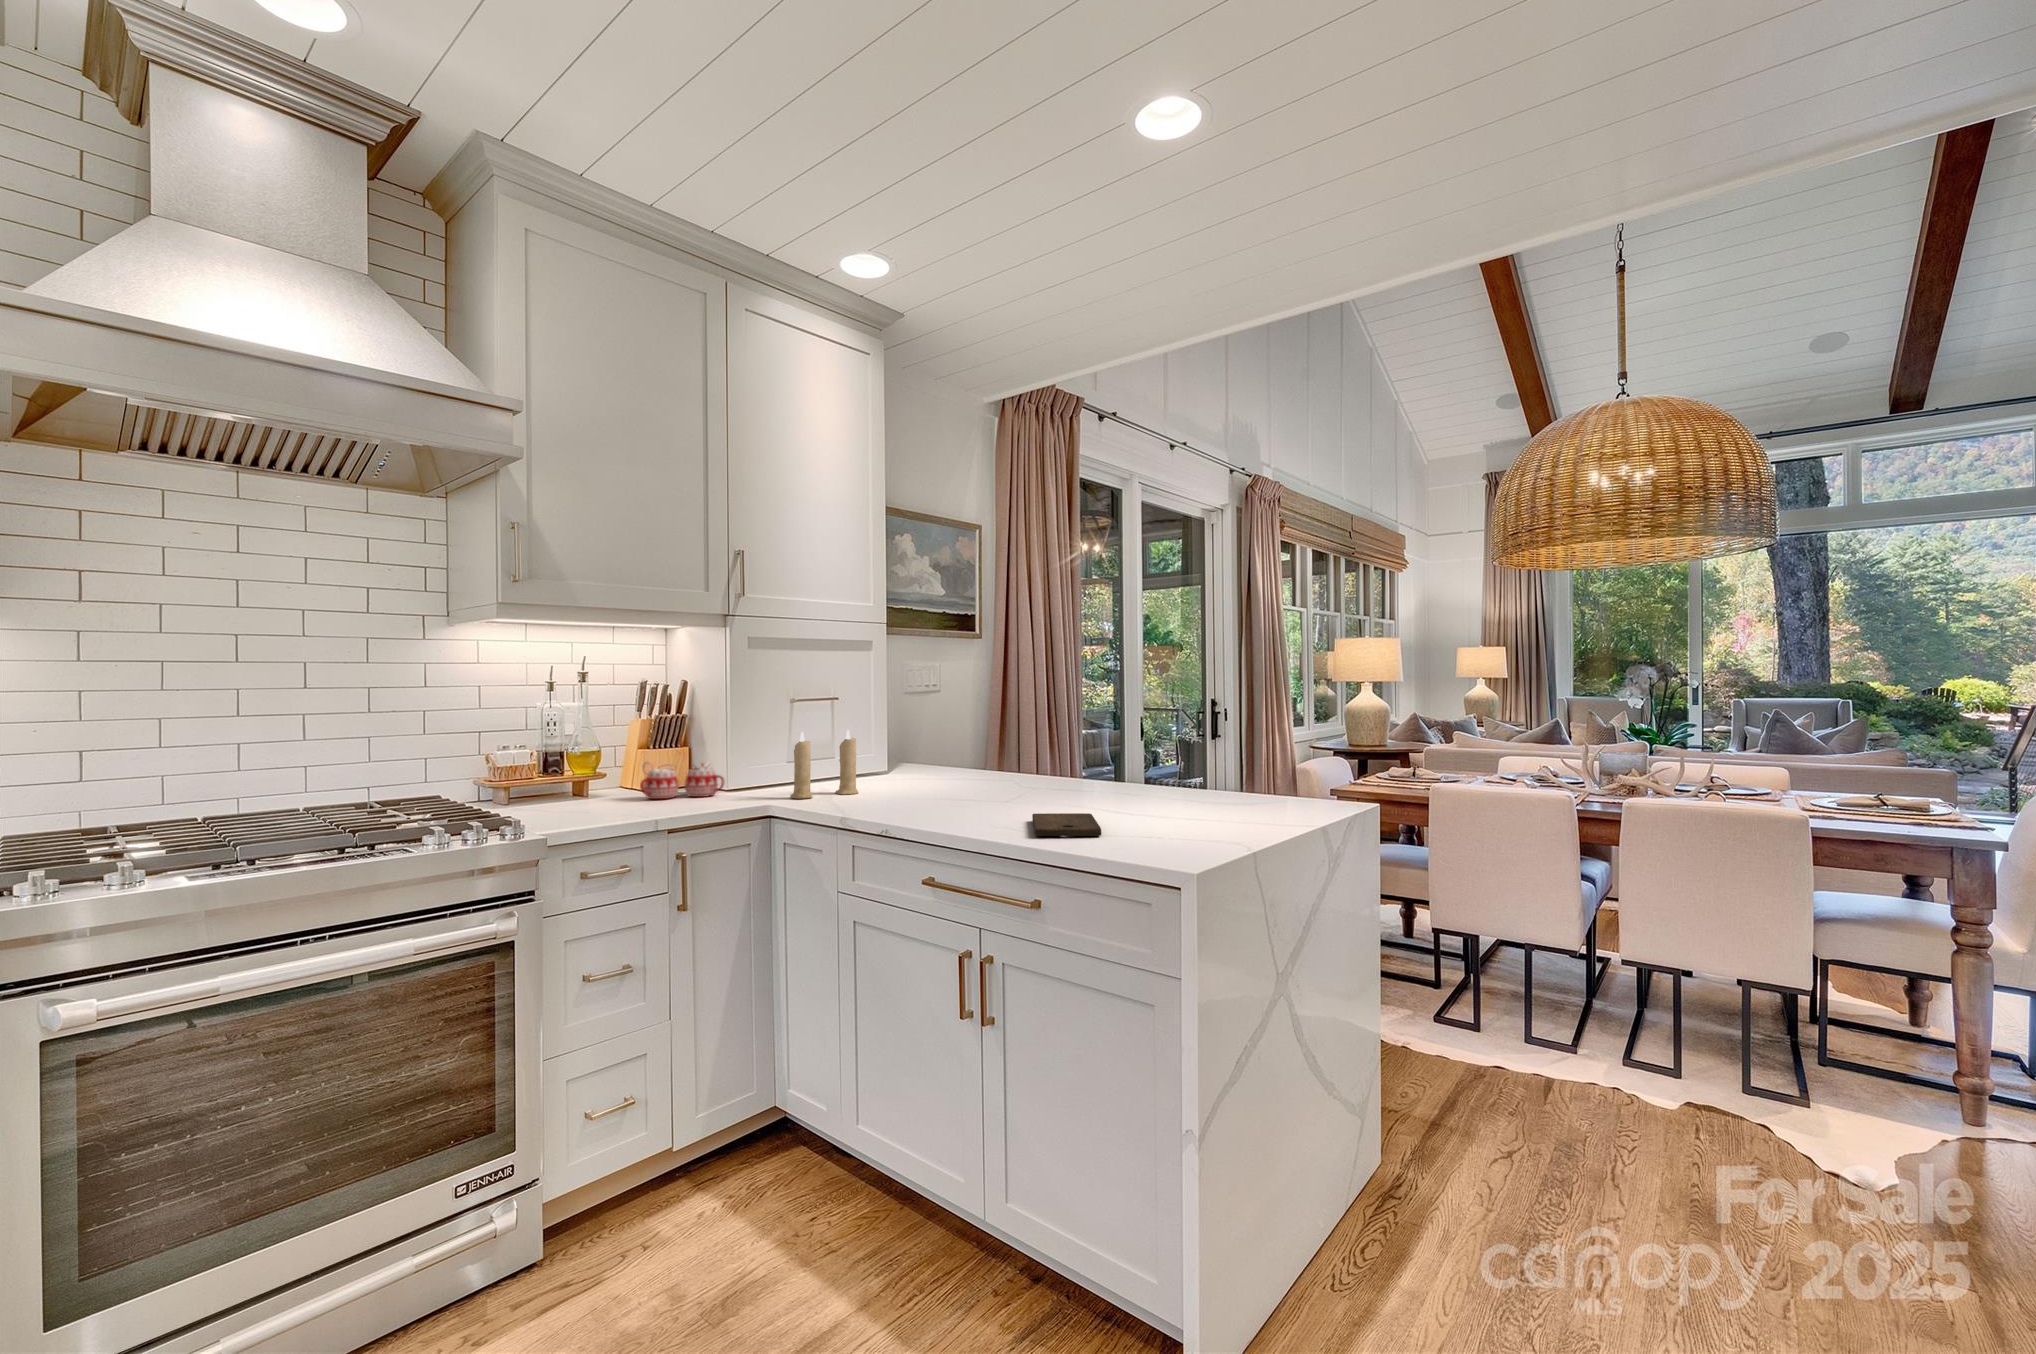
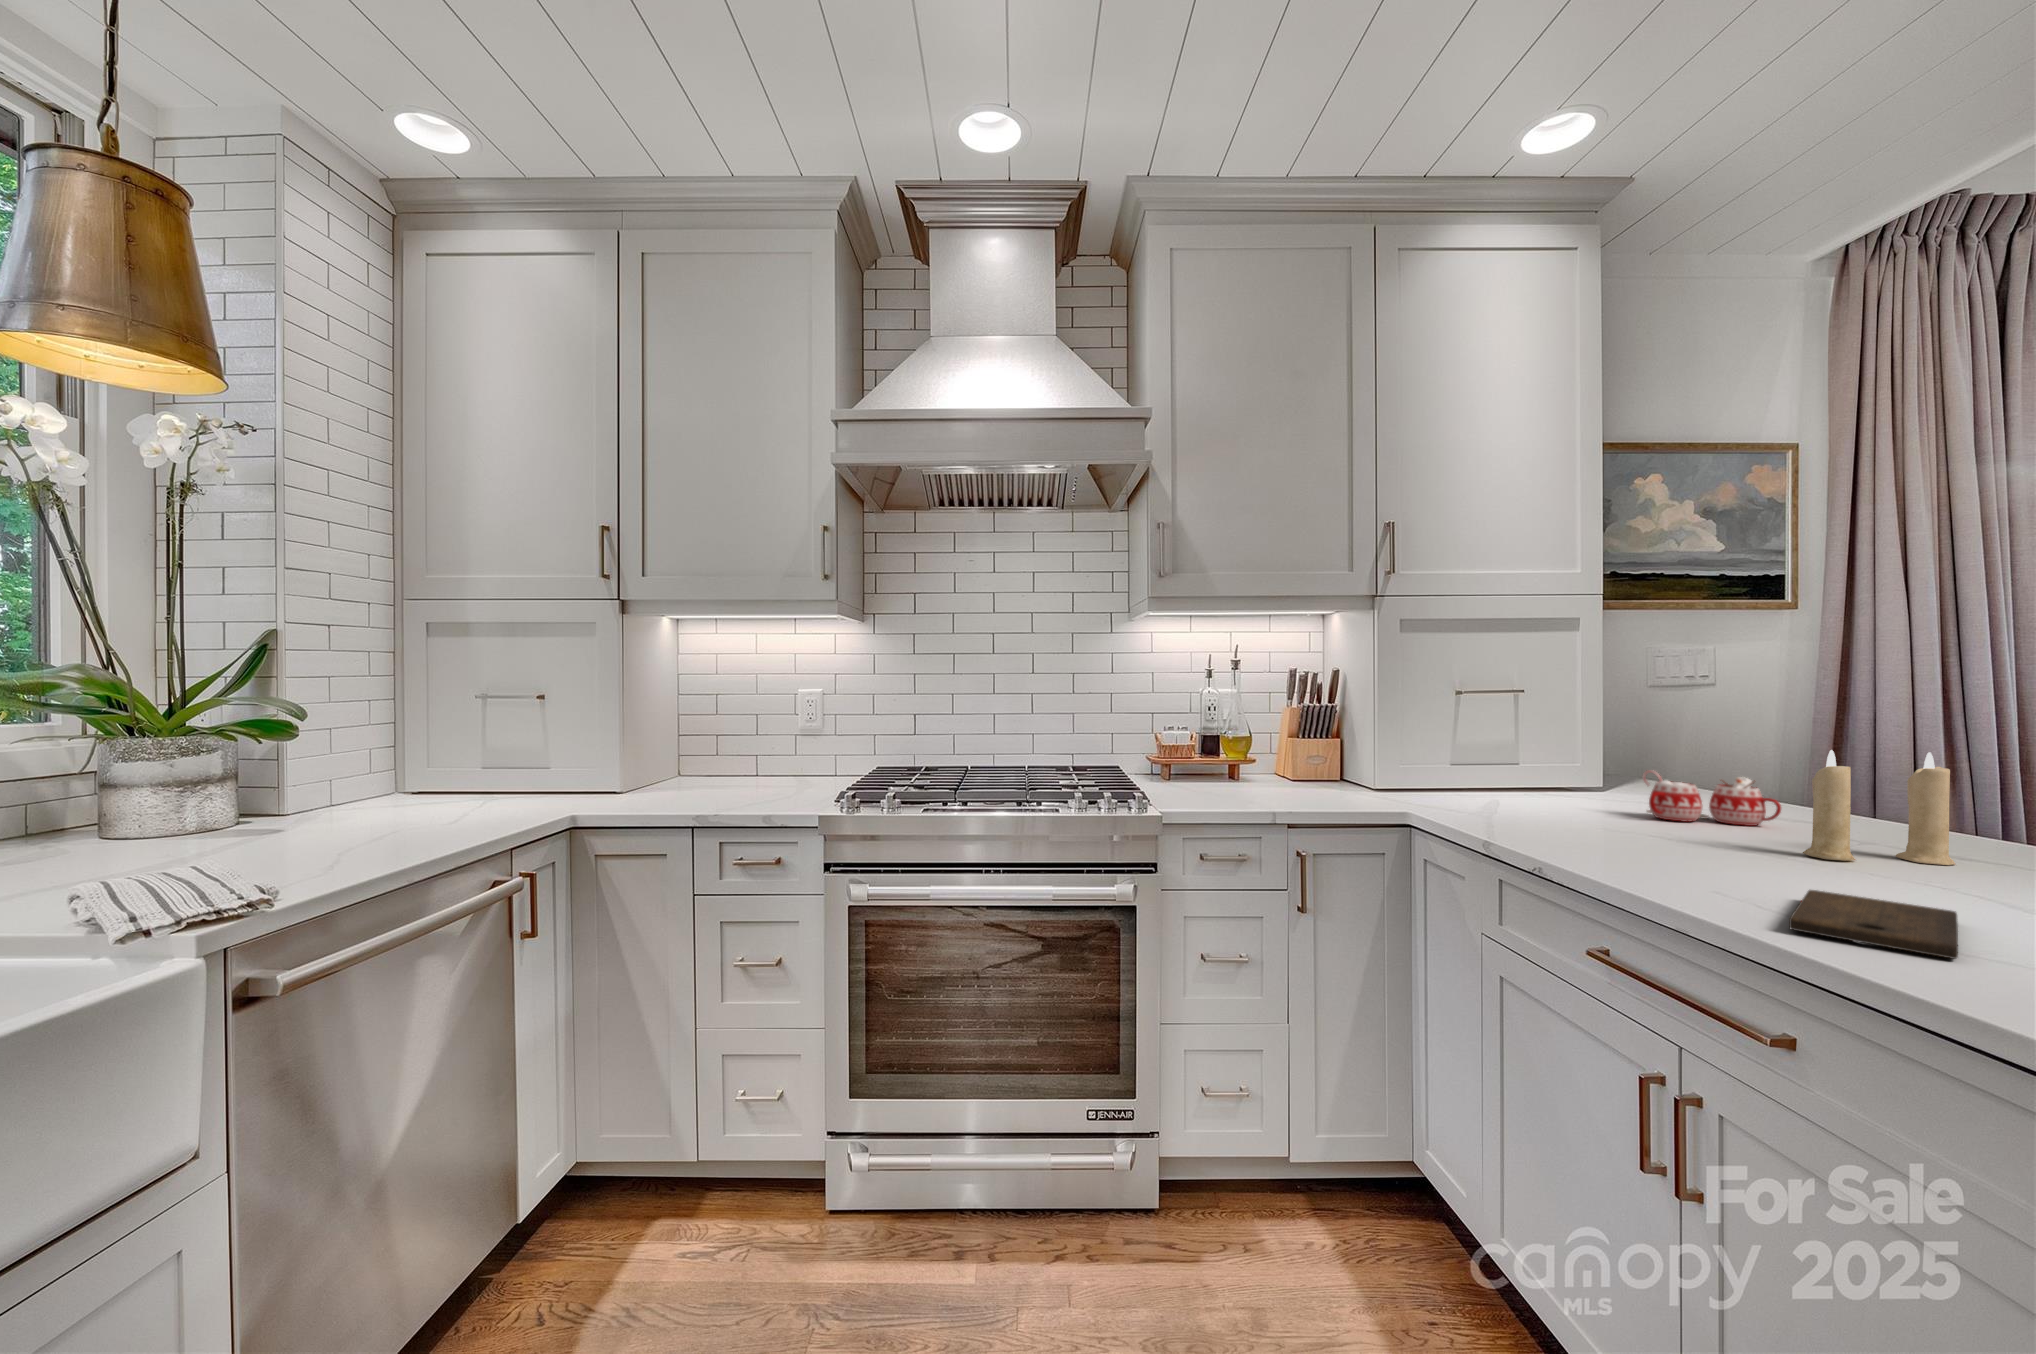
candle: present [790,730,858,799] -> present [1803,750,1956,865]
mug: present [640,762,724,799] -> present [1643,770,1781,826]

